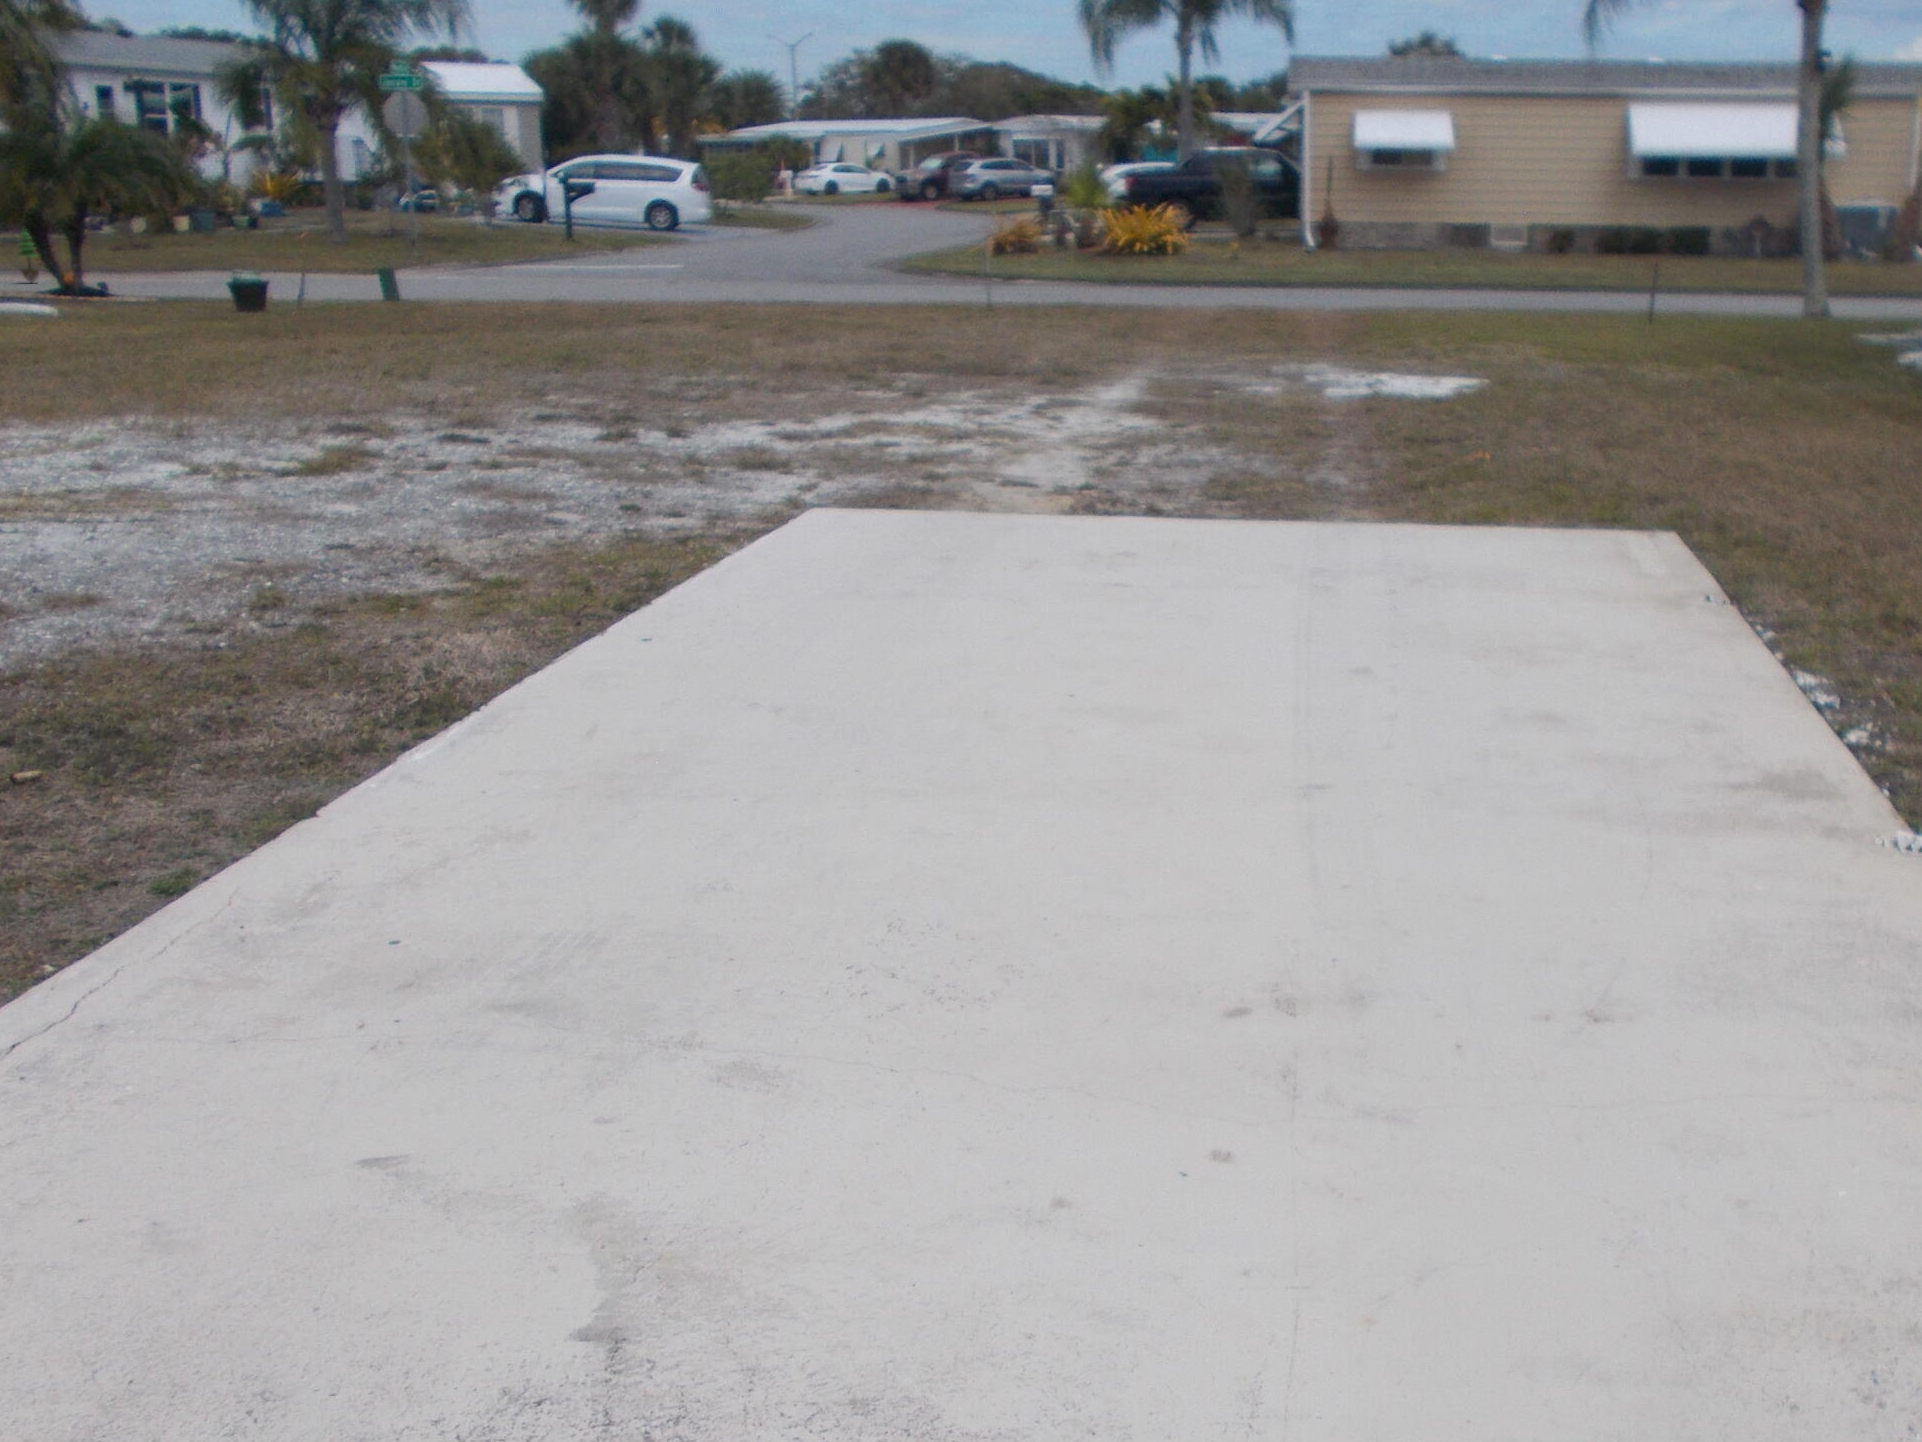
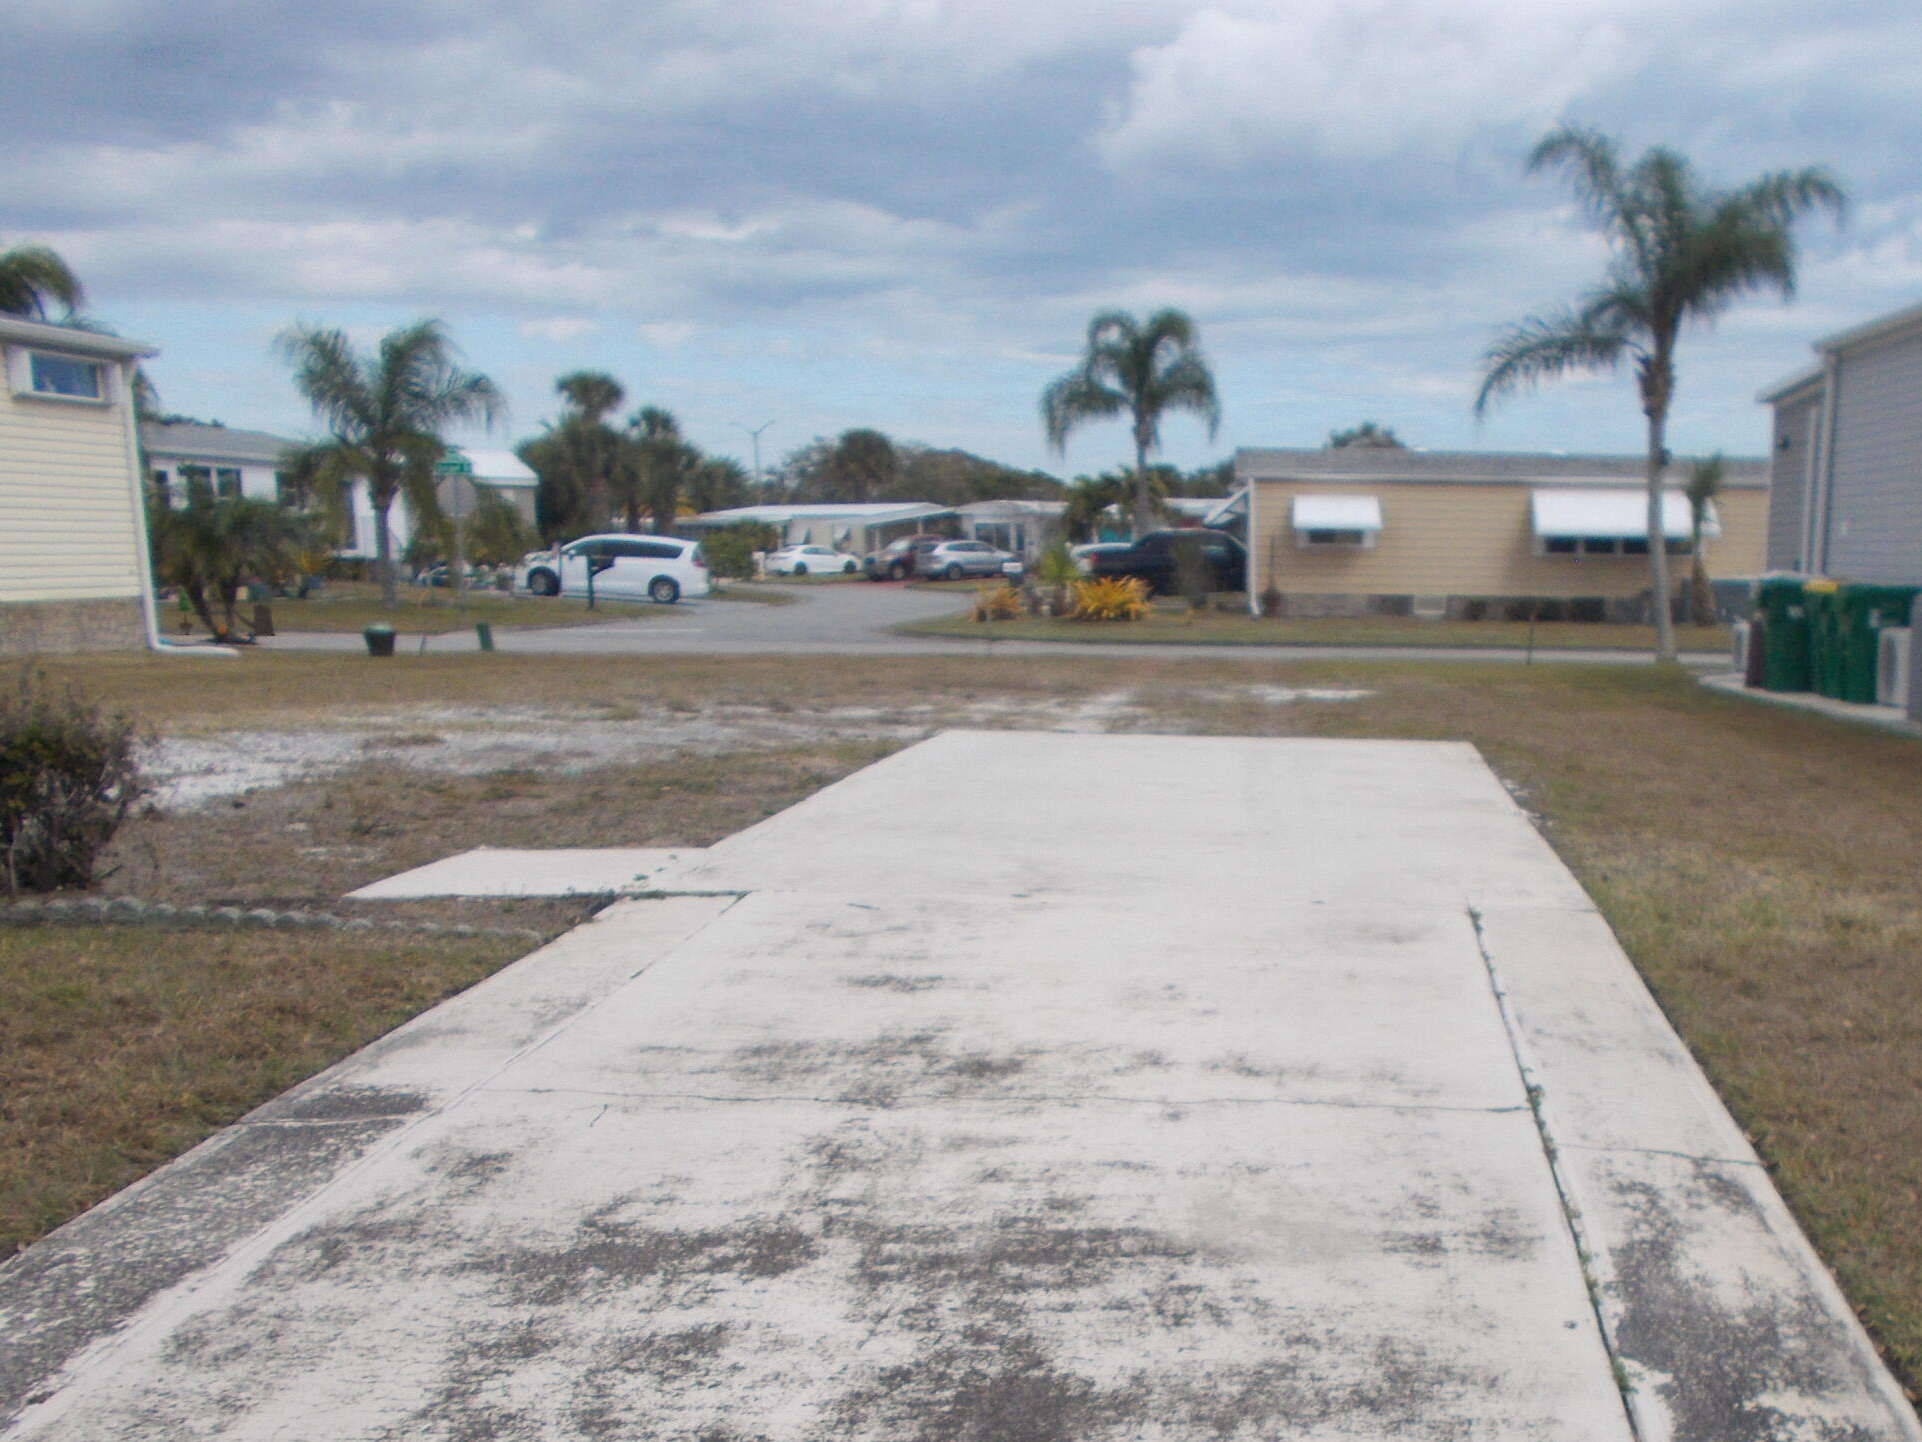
watering can: none [77,236,143,284] -> present [228,597,274,636]

